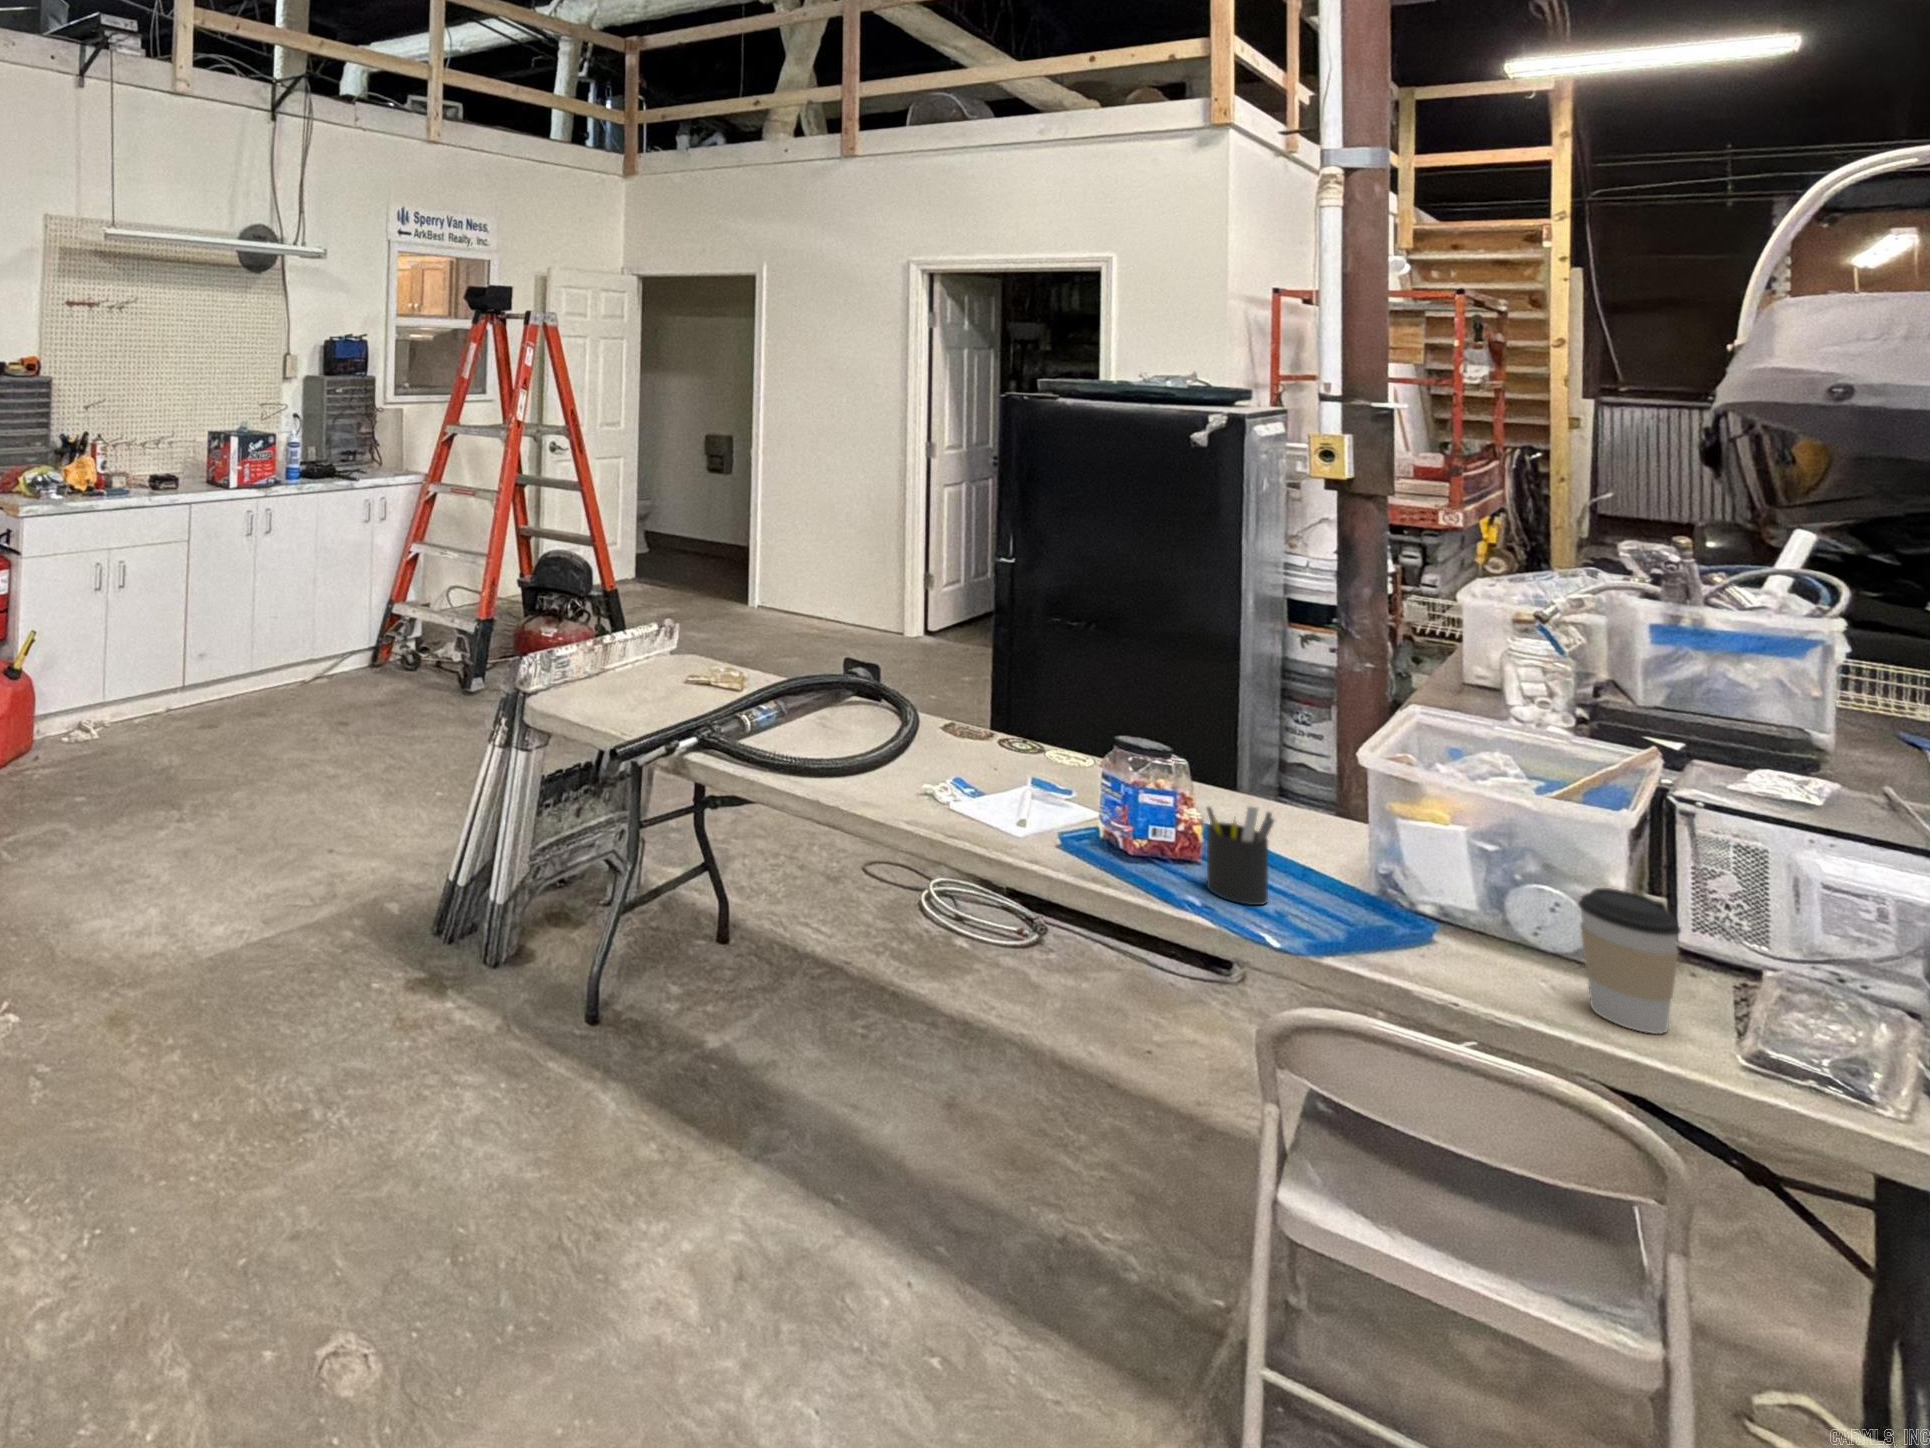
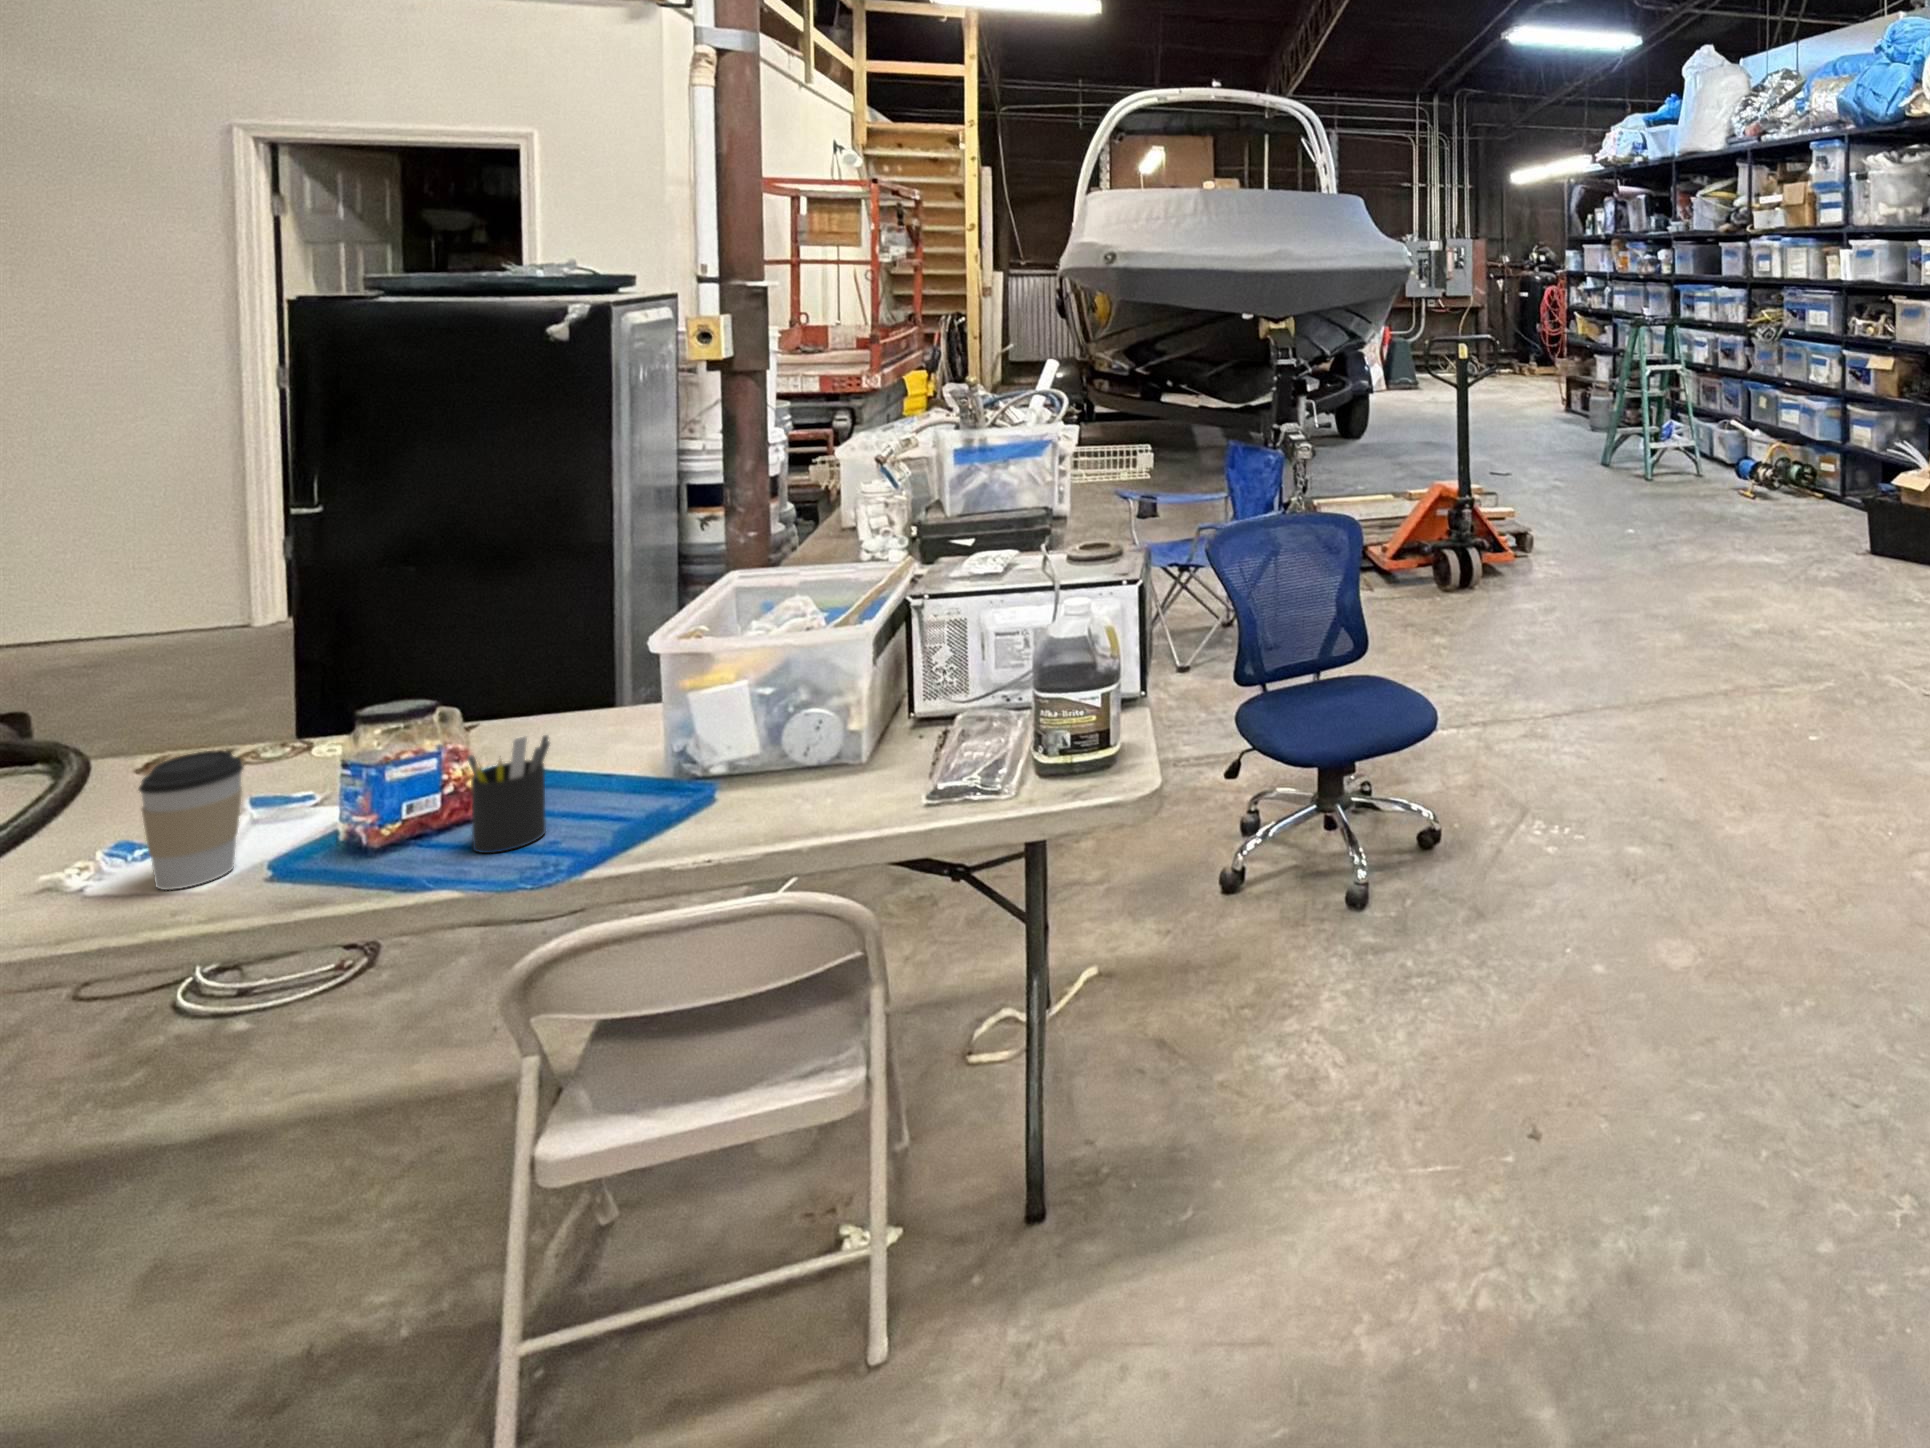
coffee cup: present [1578,888,1681,1034] -> present [139,751,244,890]

